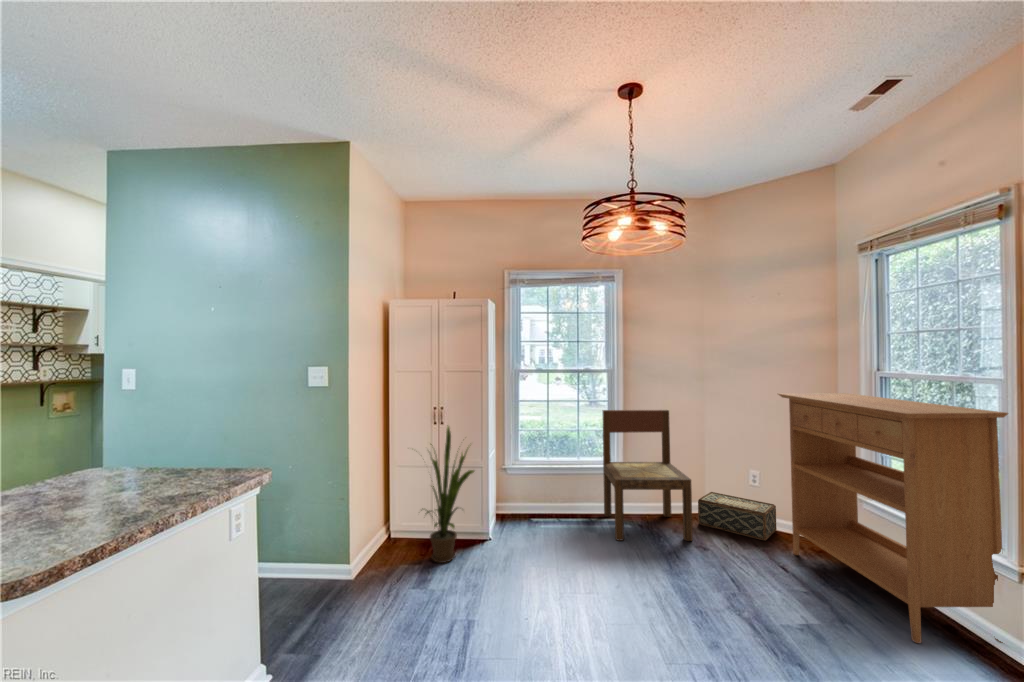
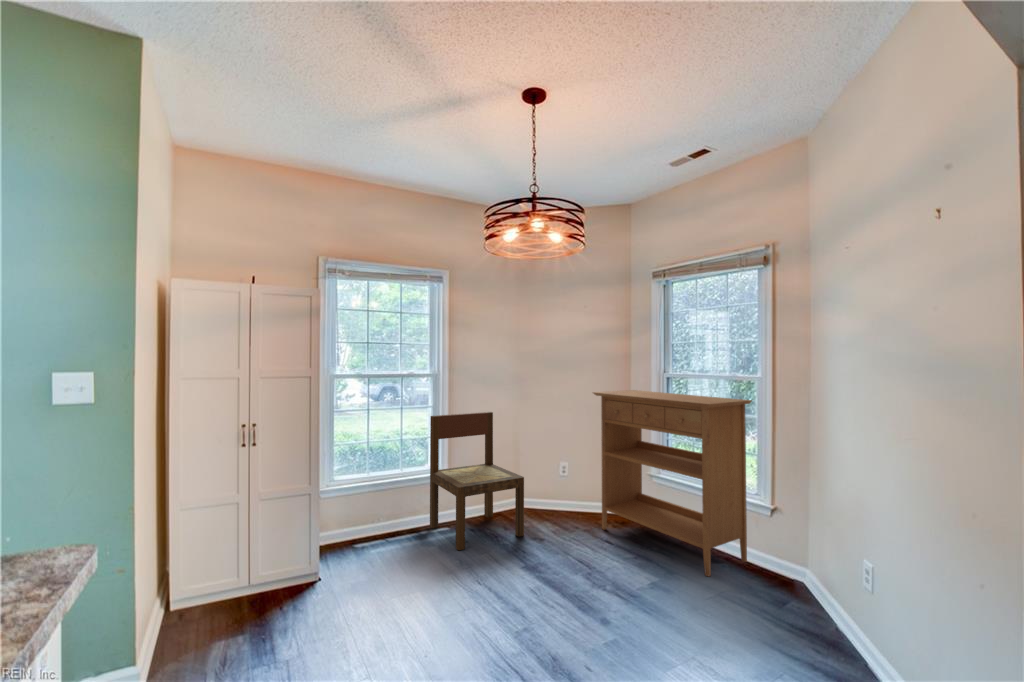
house plant: present [427,426,474,563] -> none [212,446,315,628]
woven basket: present [698,492,777,541] -> none [519,487,580,523]

